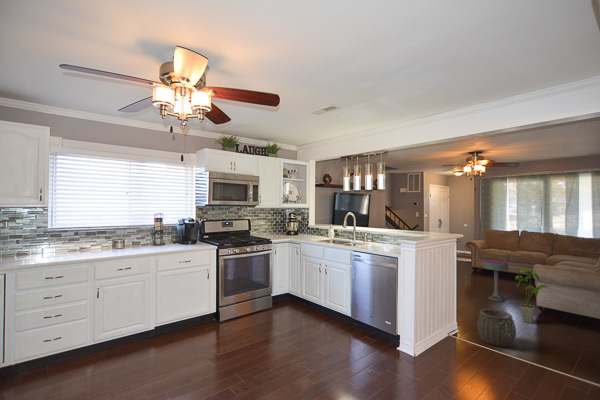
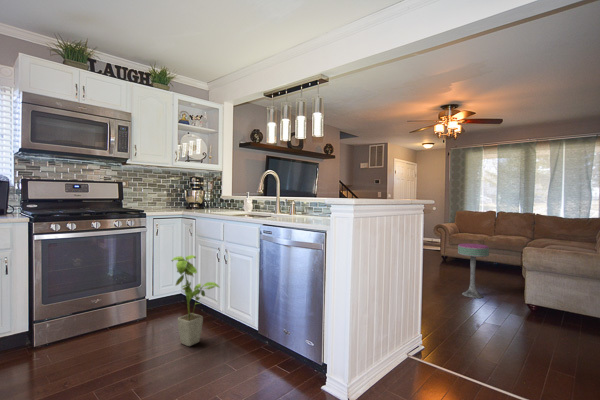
house plant: present [516,269,547,323] -> present [172,255,219,346]
woven basket: present [478,309,516,347] -> none [452,313,510,373]

